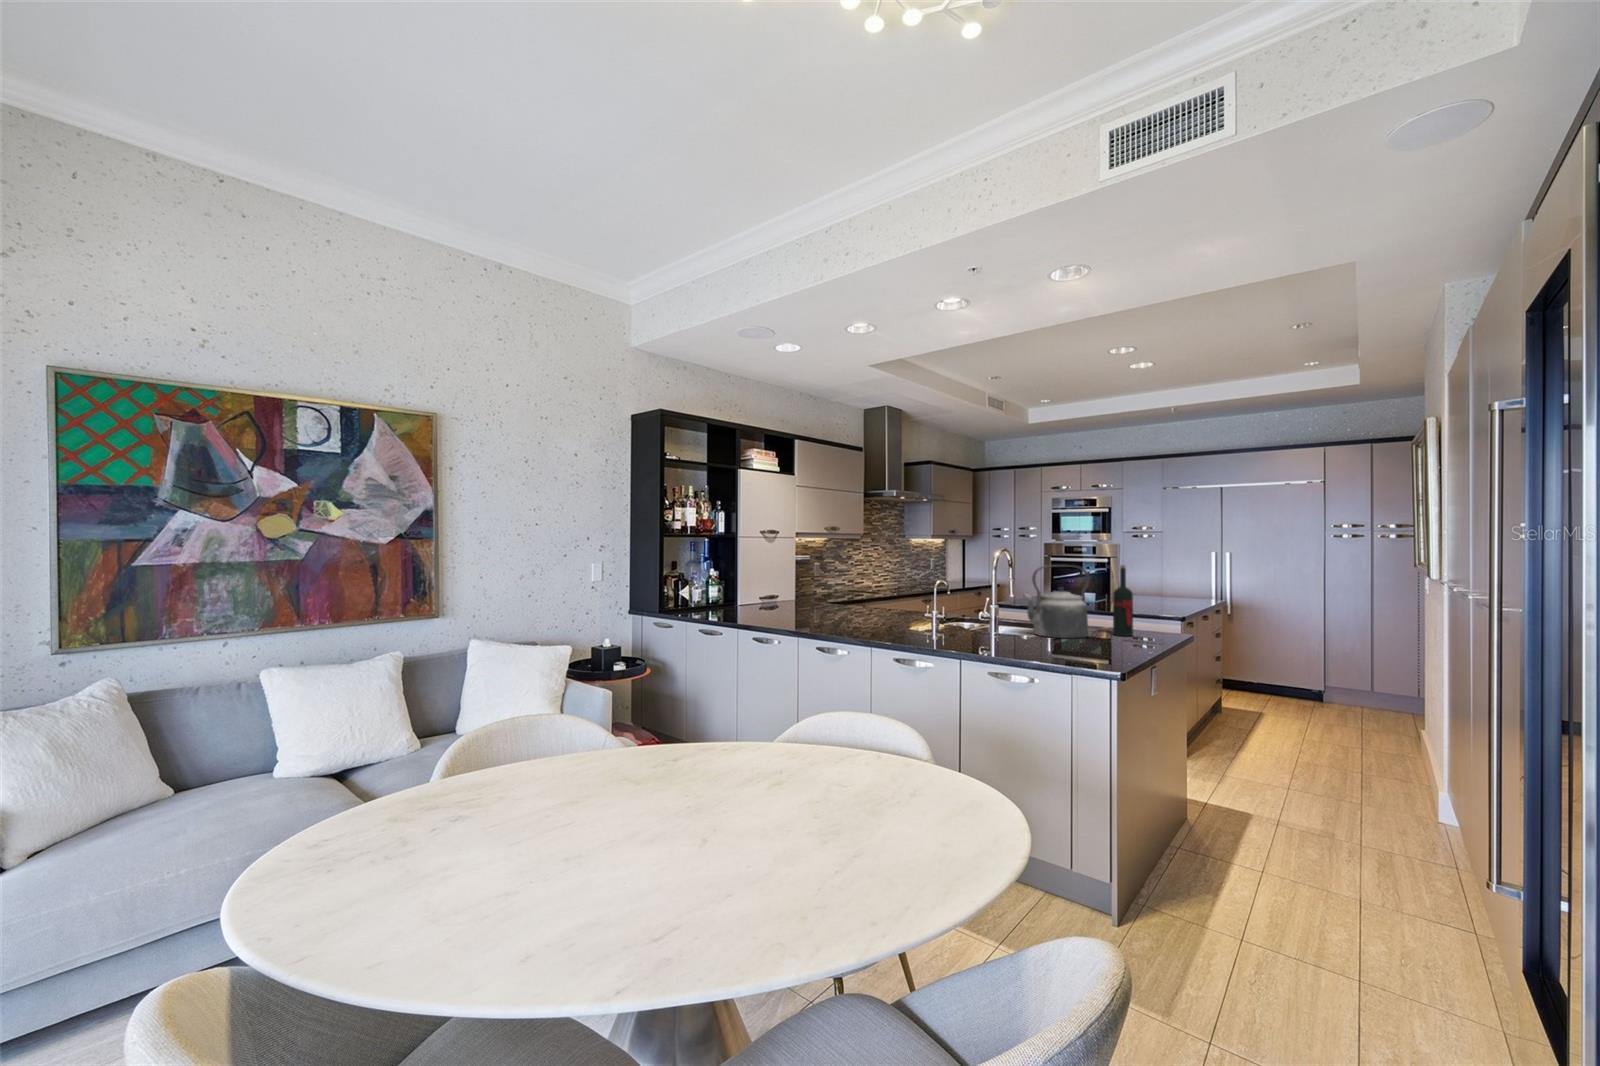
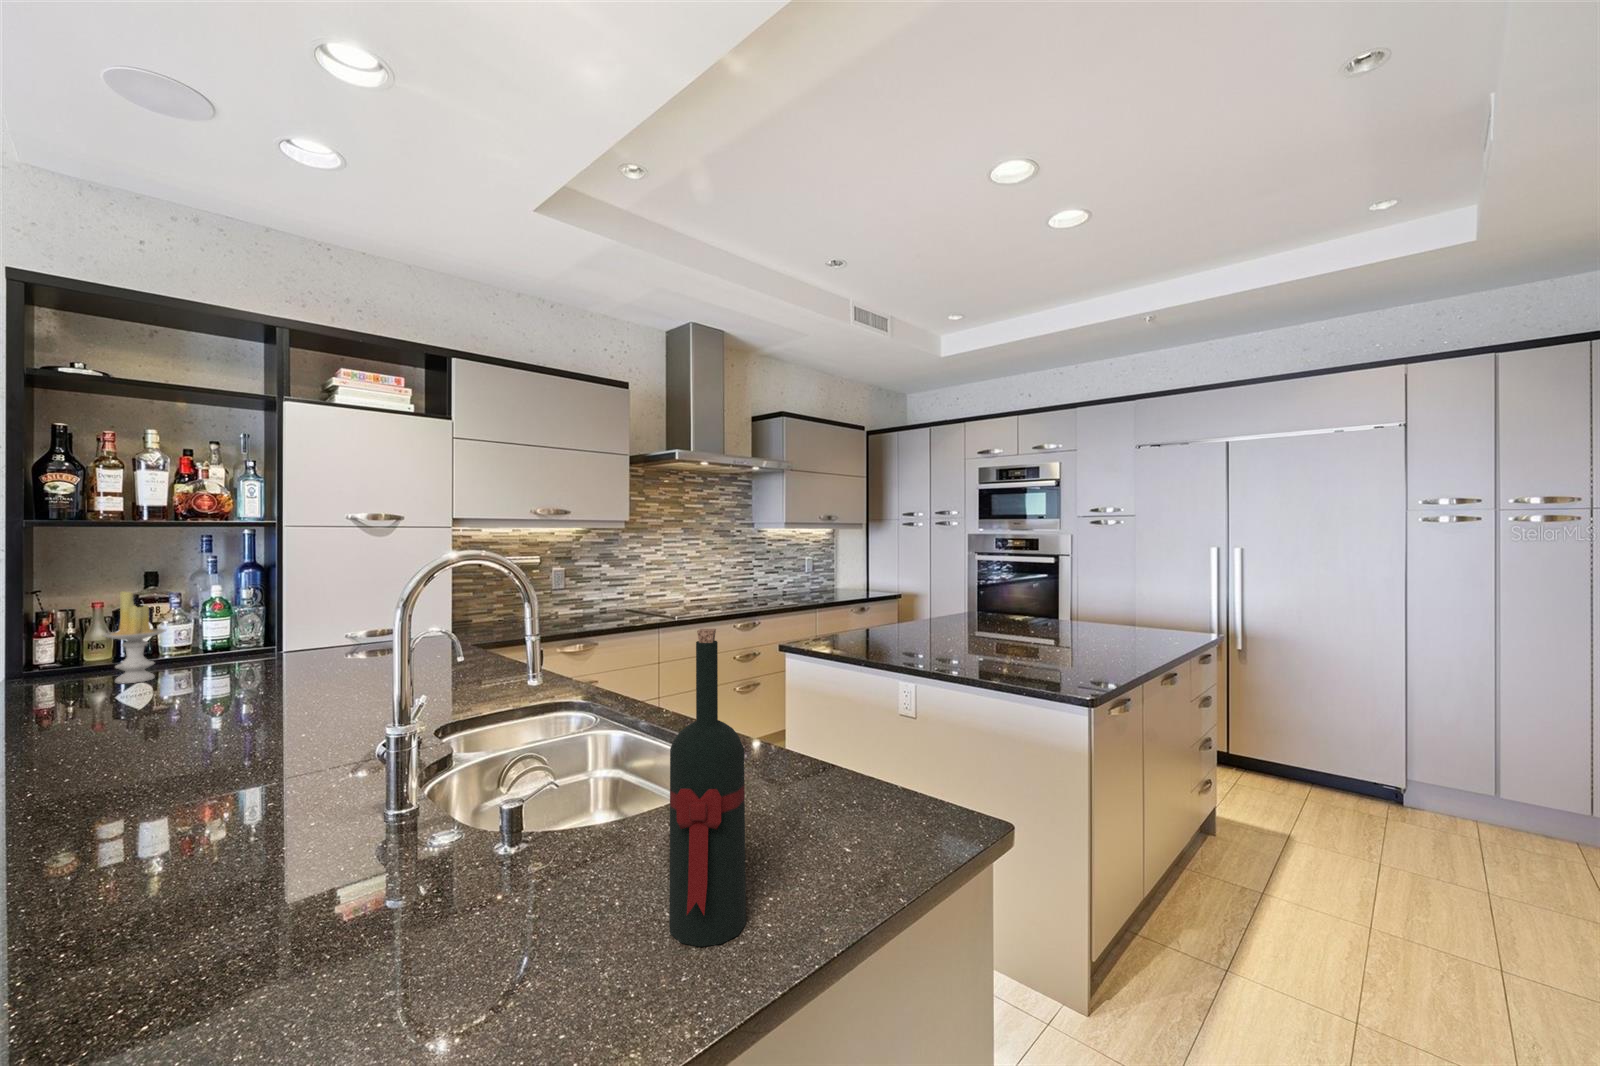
kettle: present [1023,565,1089,639] -> none [257,629,556,999]
candle: none [724,568,745,610] -> present [103,591,166,683]

